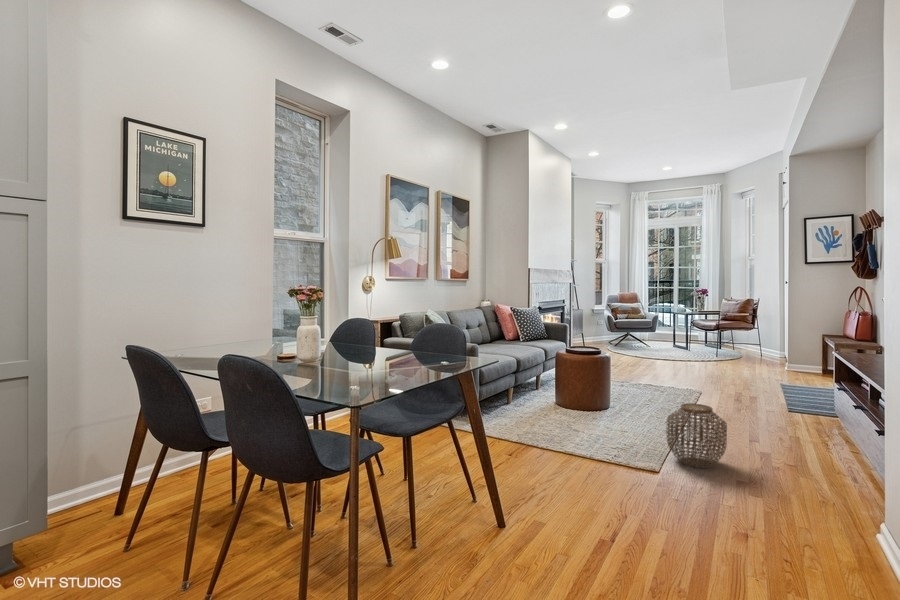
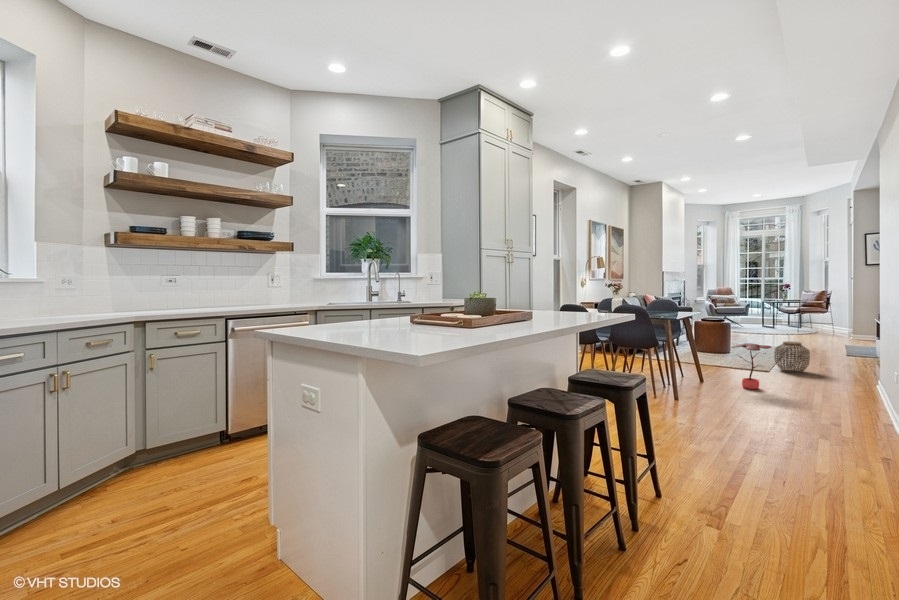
potted plant: none [560,431,644,544] -> present [731,343,771,389]

